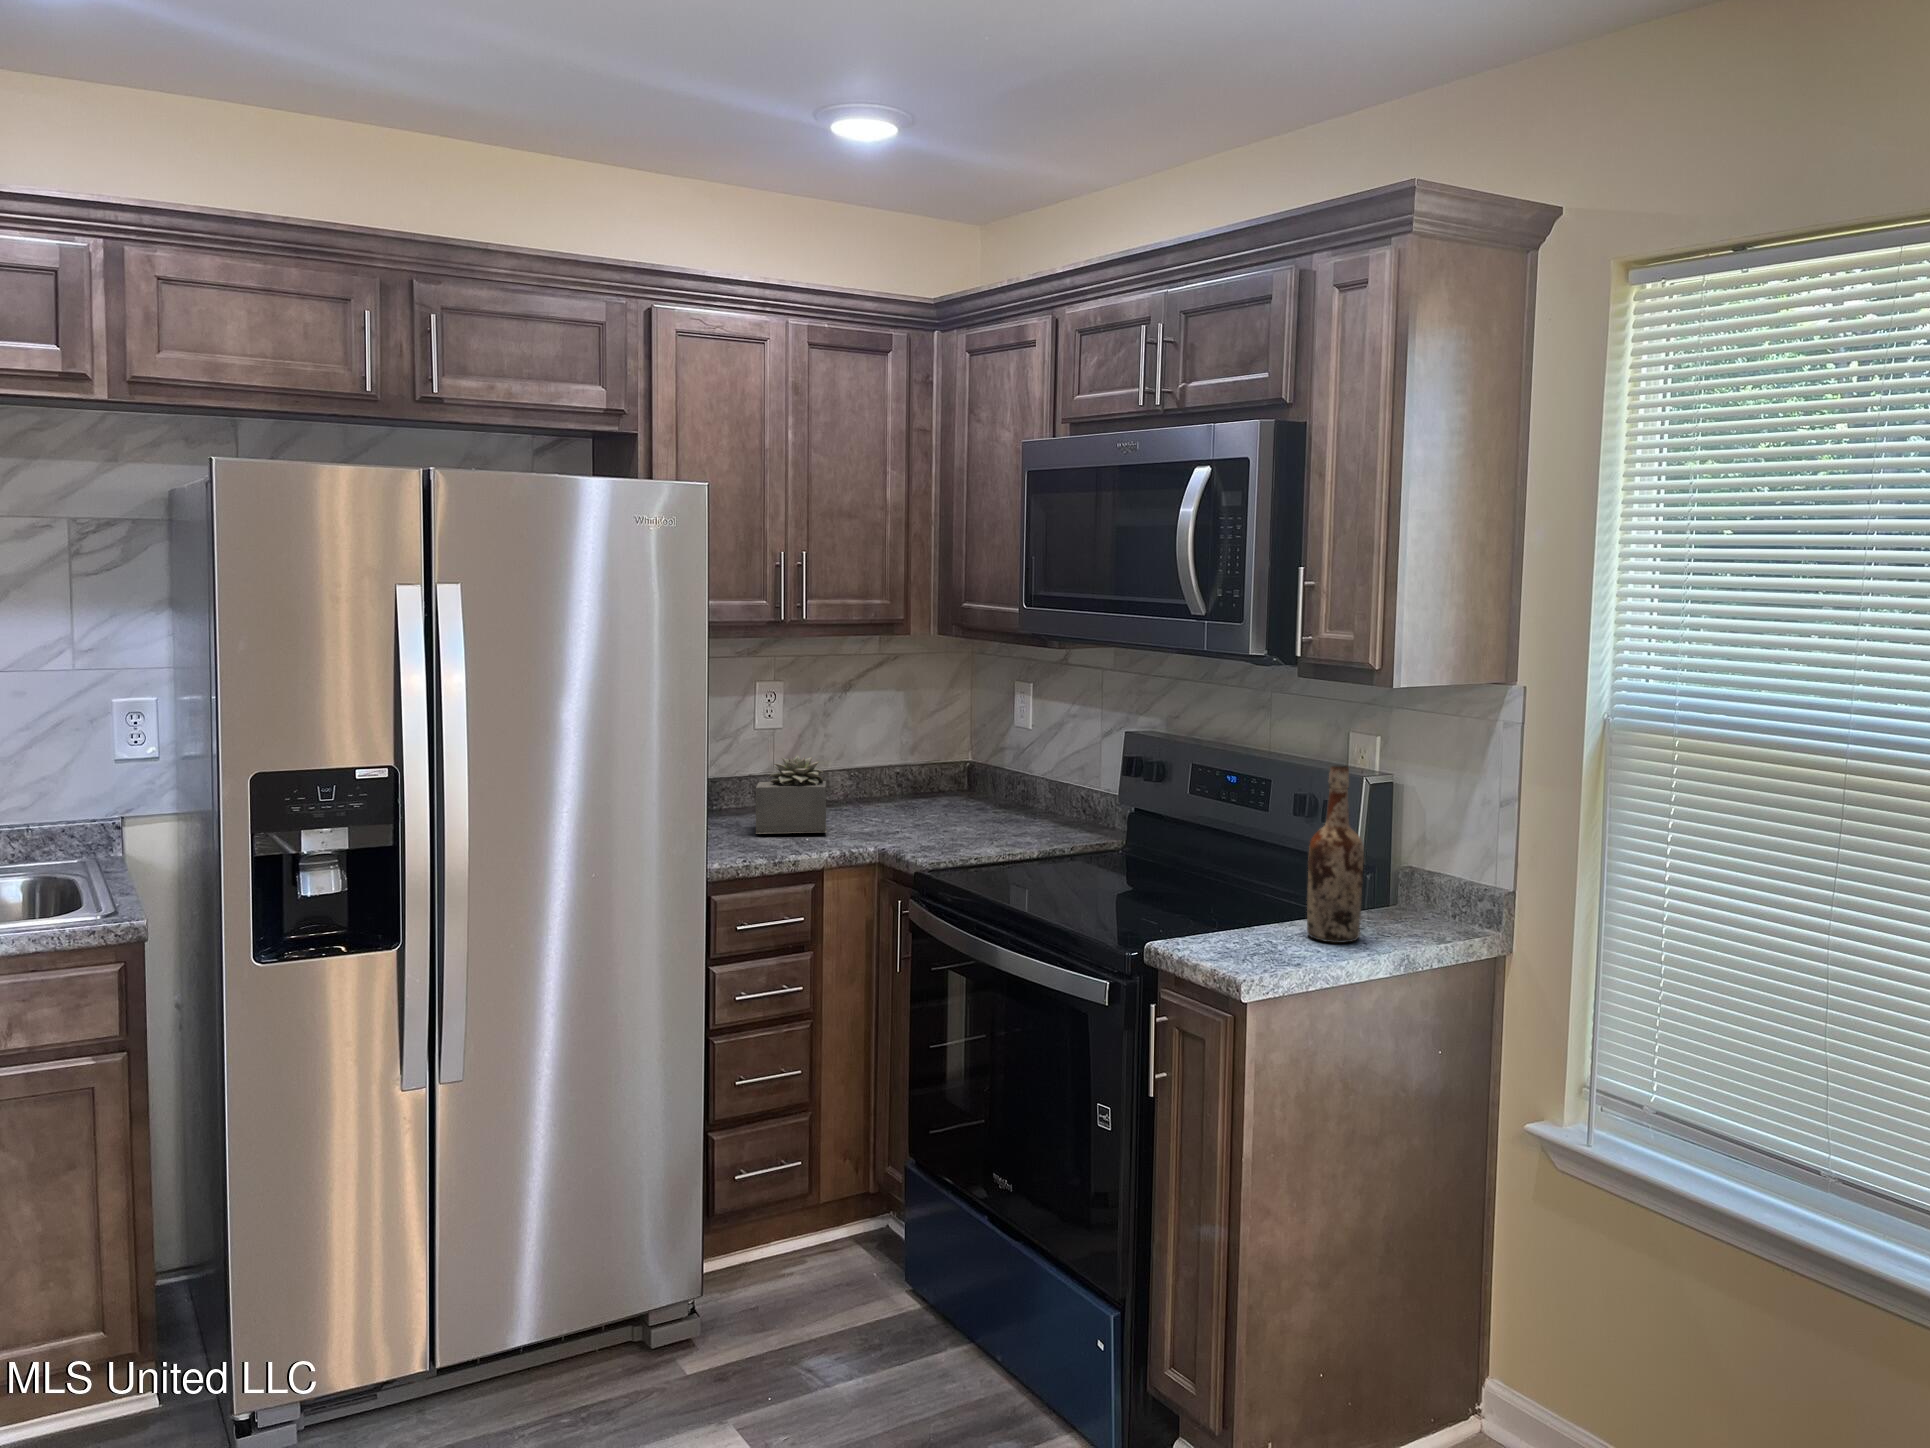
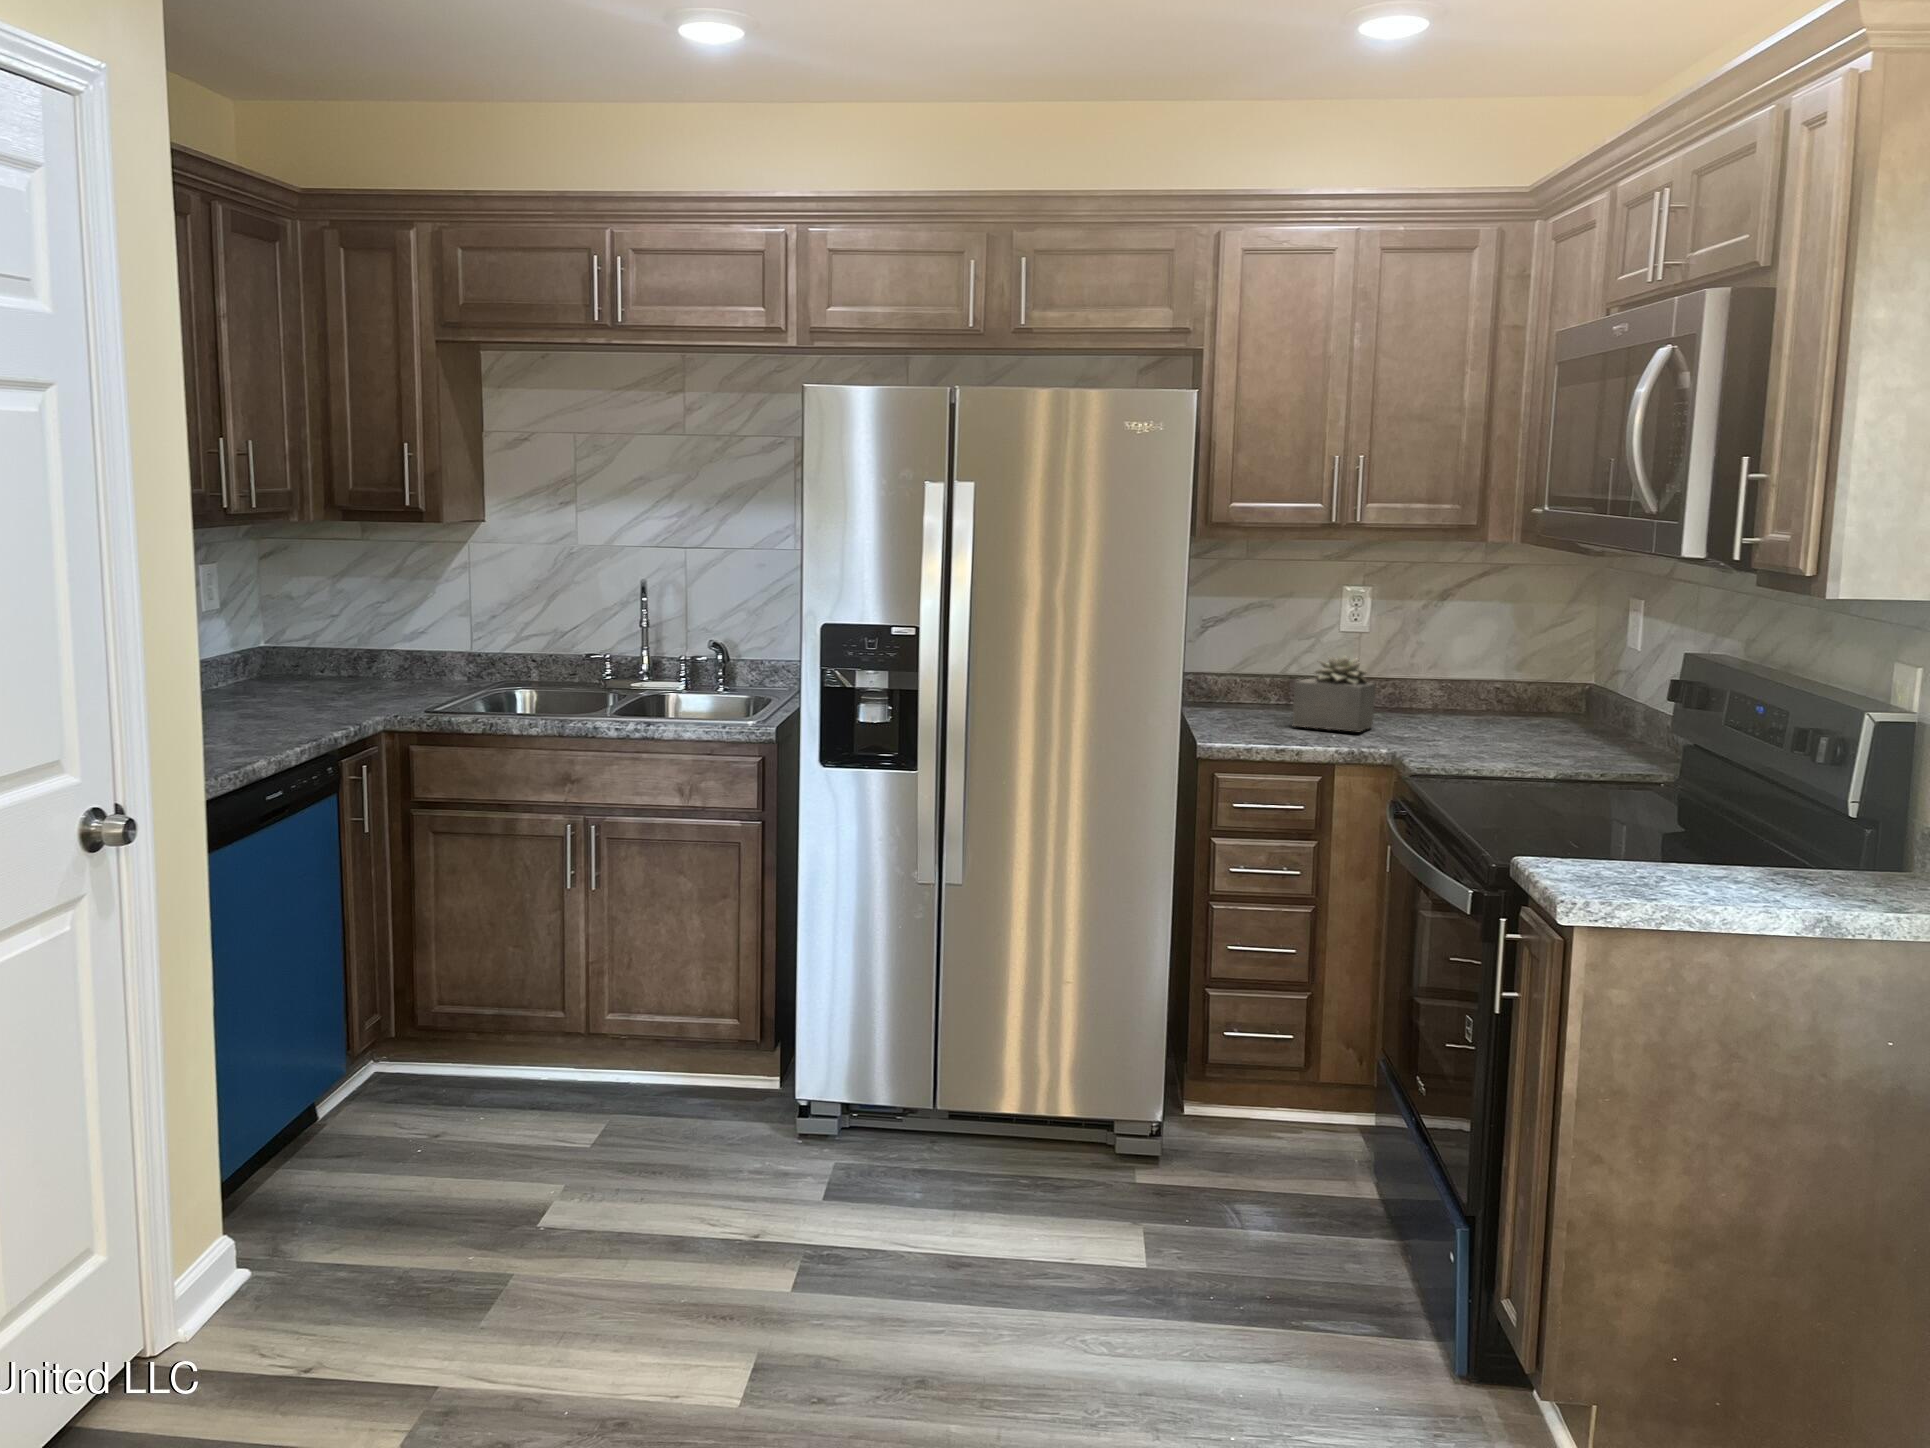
wine bottle: present [1307,766,1364,943] -> none [1729,688,1810,895]

